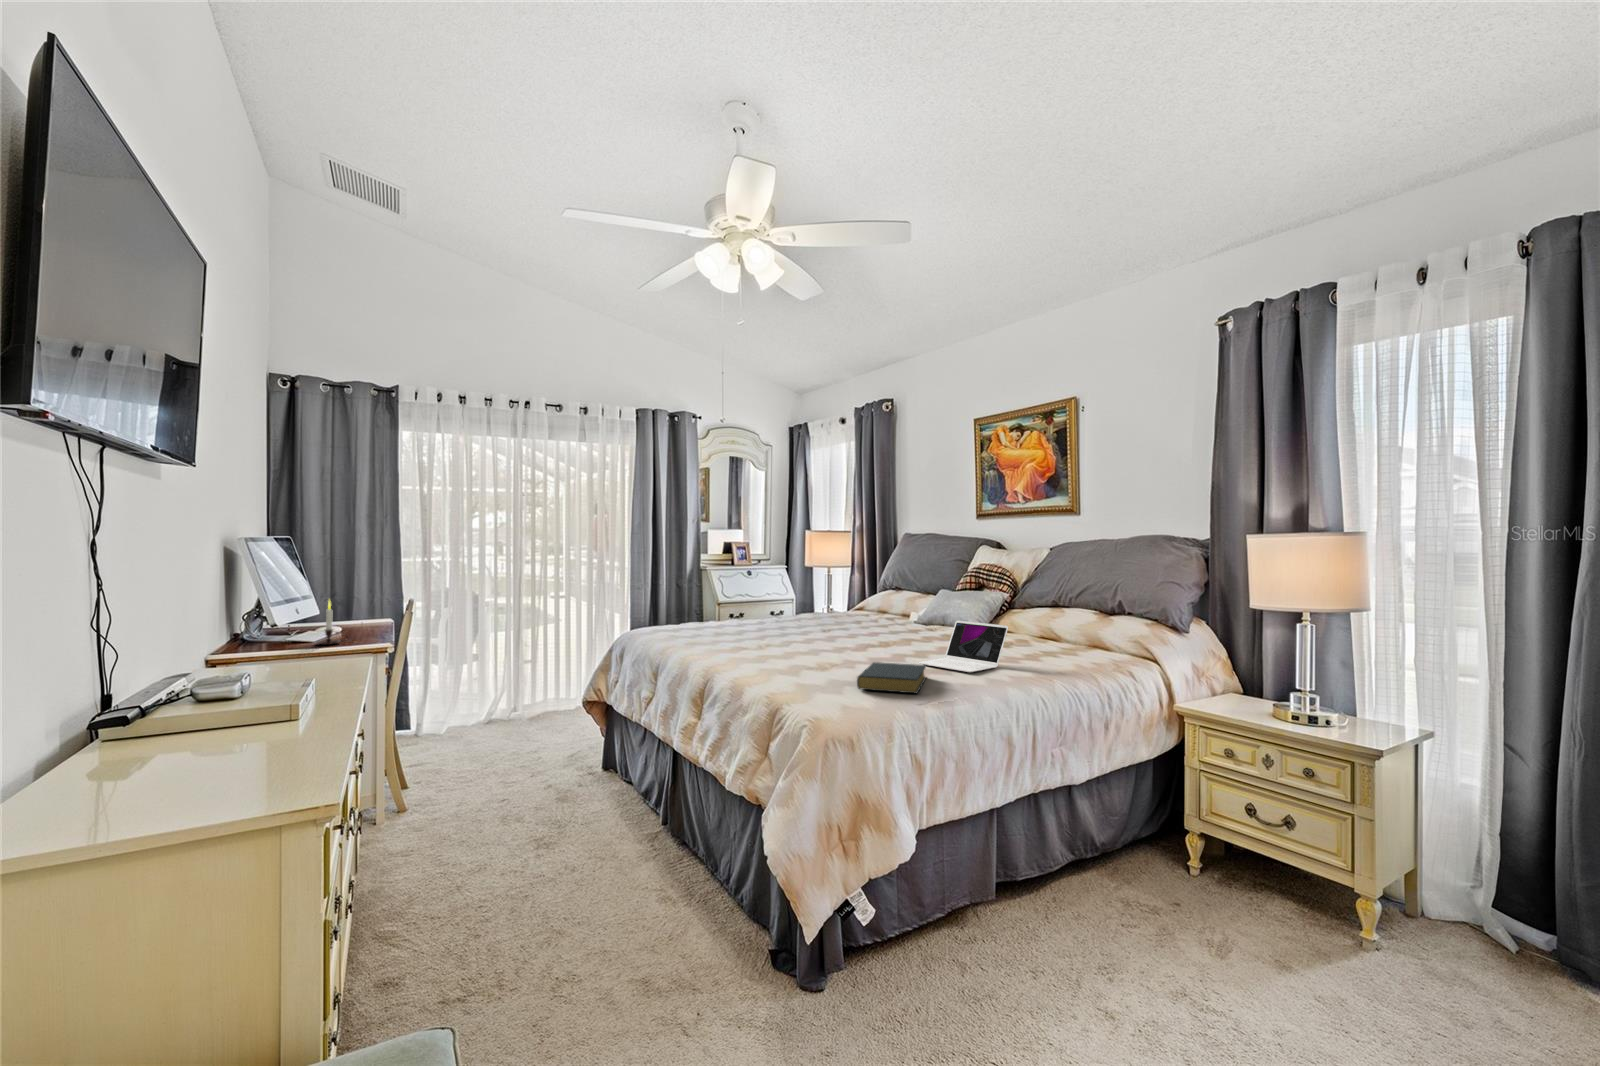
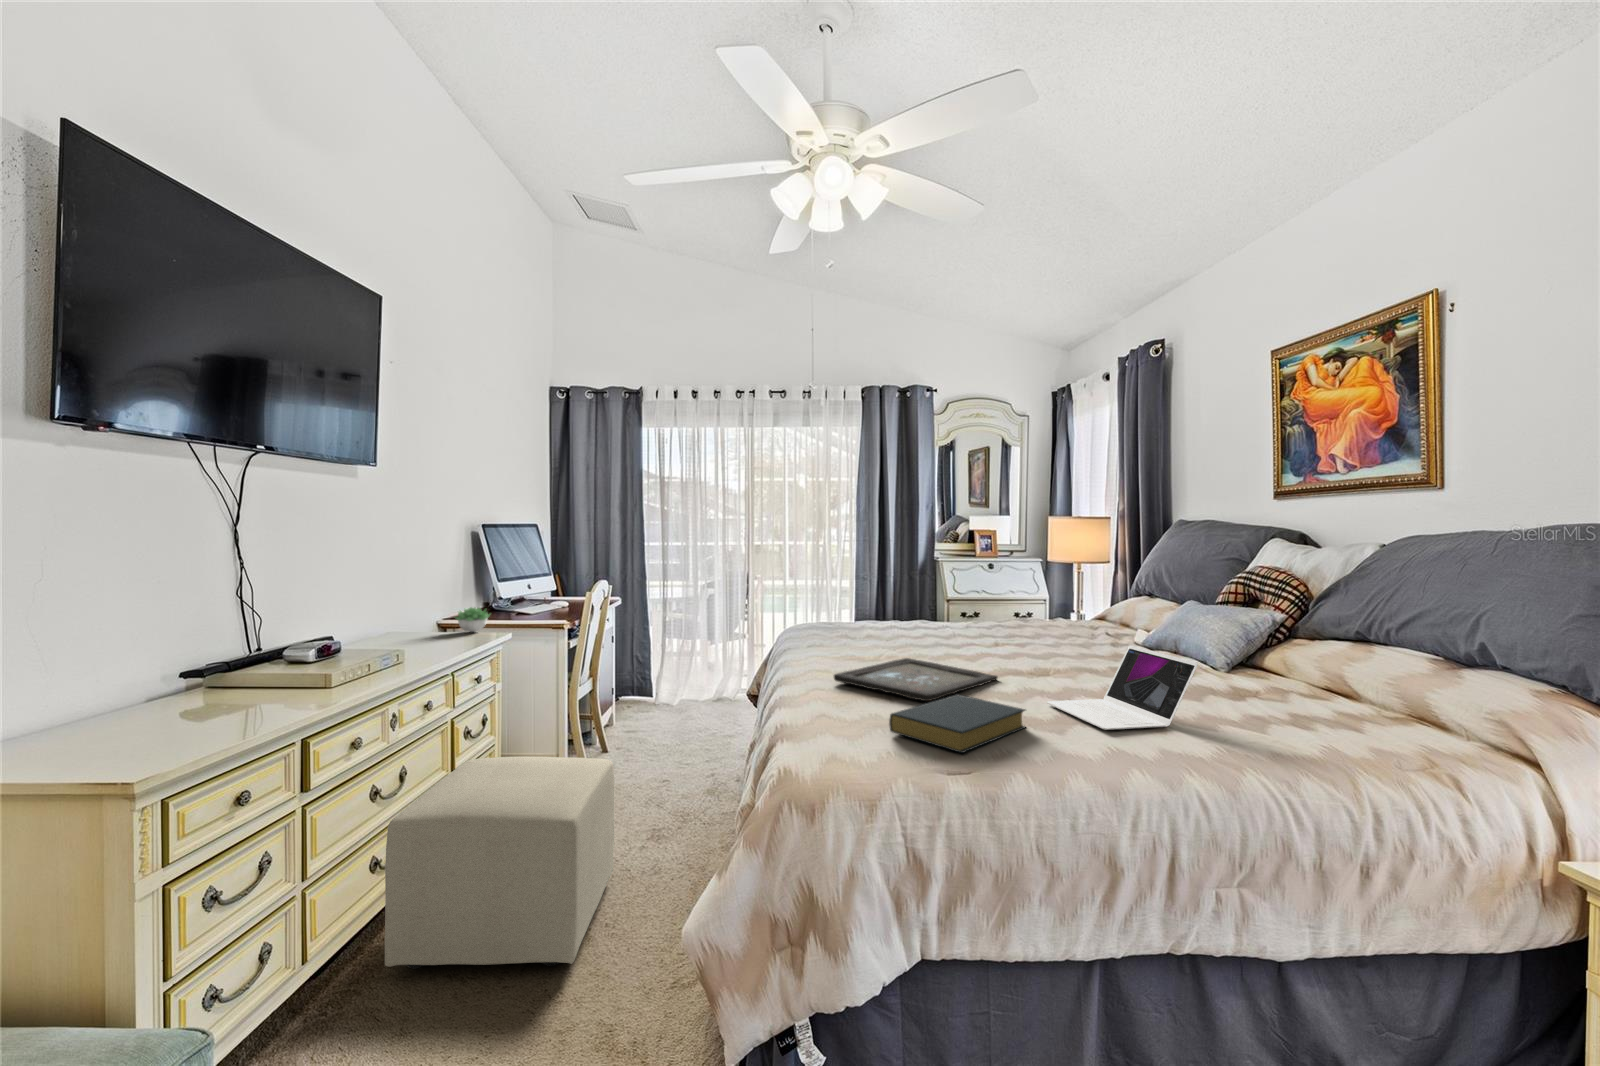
candle: present [317,601,342,645] -> none [523,575,548,615]
succulent plant: none [286,636,333,664] -> present [456,608,490,632]
tray: none [762,647,866,671] -> present [834,658,997,701]
ottoman: none [380,768,584,997] -> present [385,756,614,969]

